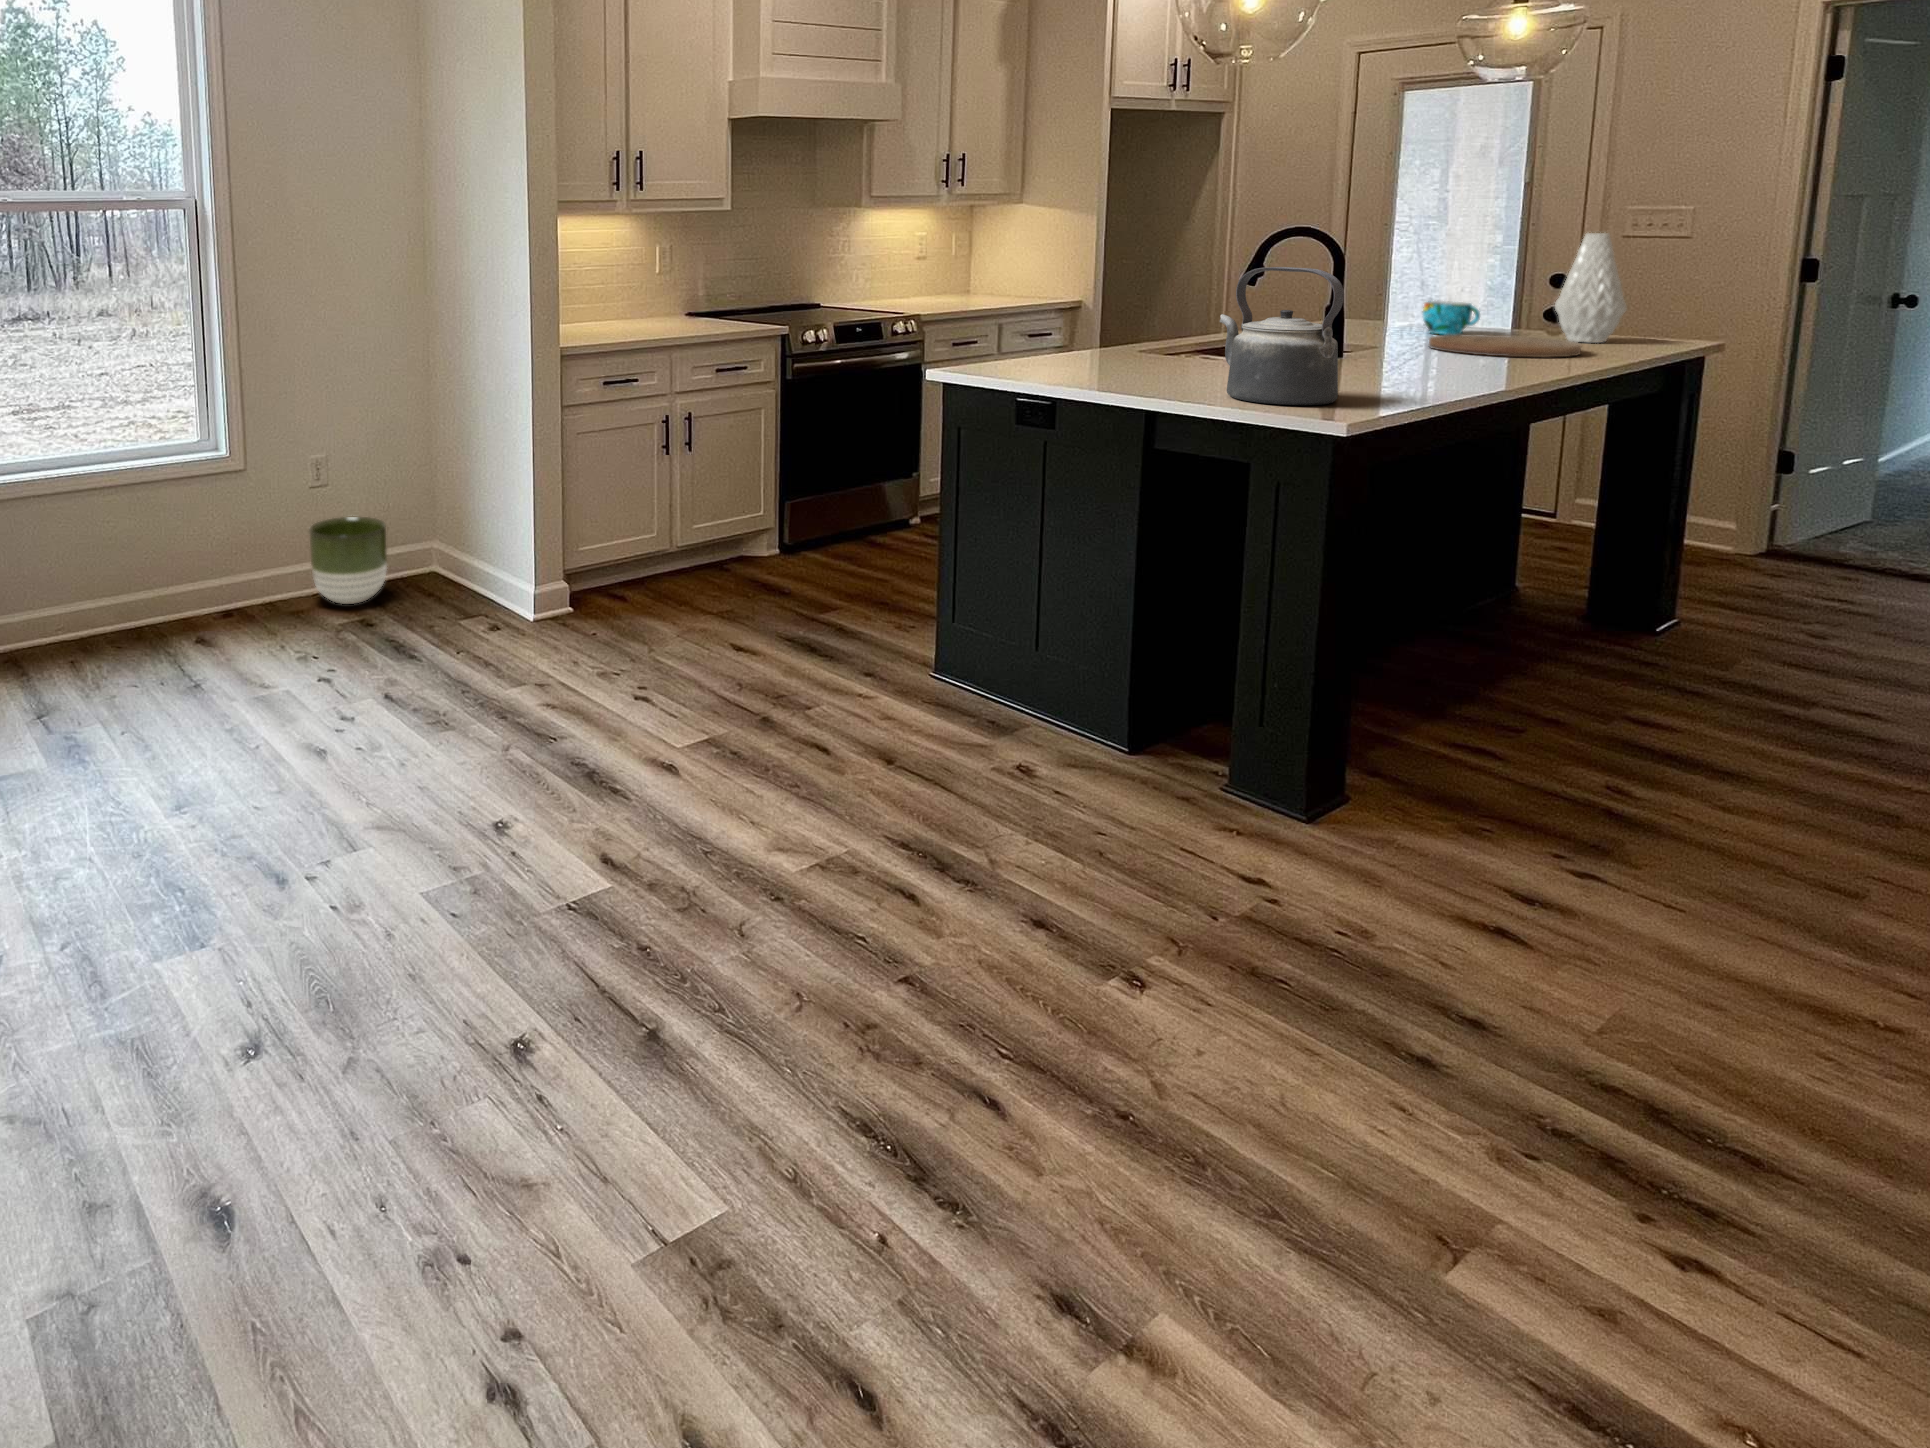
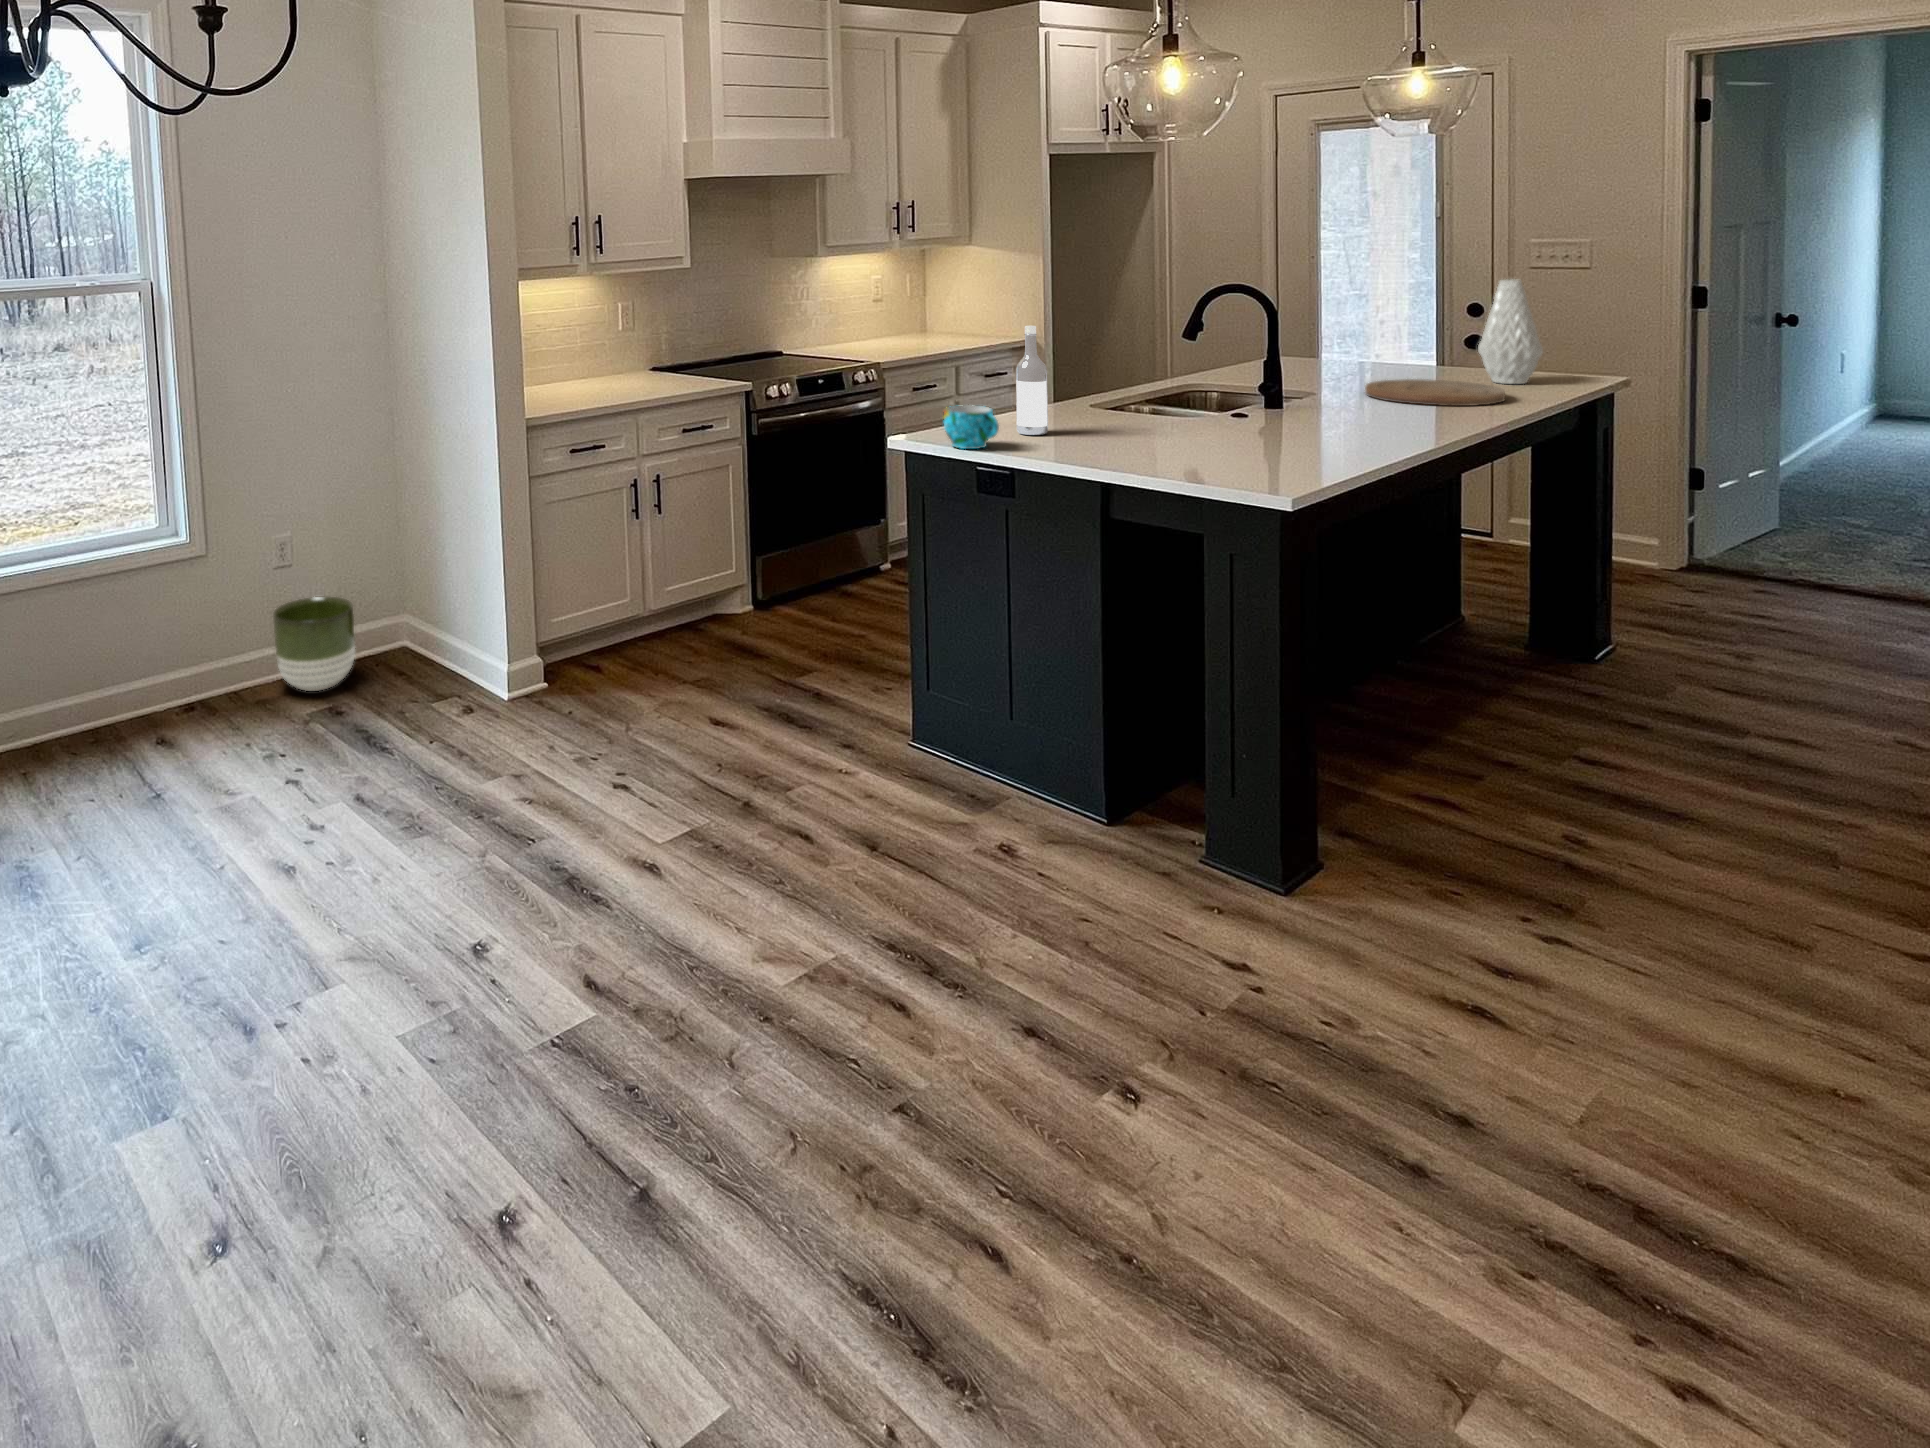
wine bottle: none [1057,258,1093,369] -> present [1016,326,1048,435]
kettle: present [1220,267,1344,405] -> none [1168,341,1283,478]
cup: present [1423,301,1480,335] -> present [944,405,999,449]

